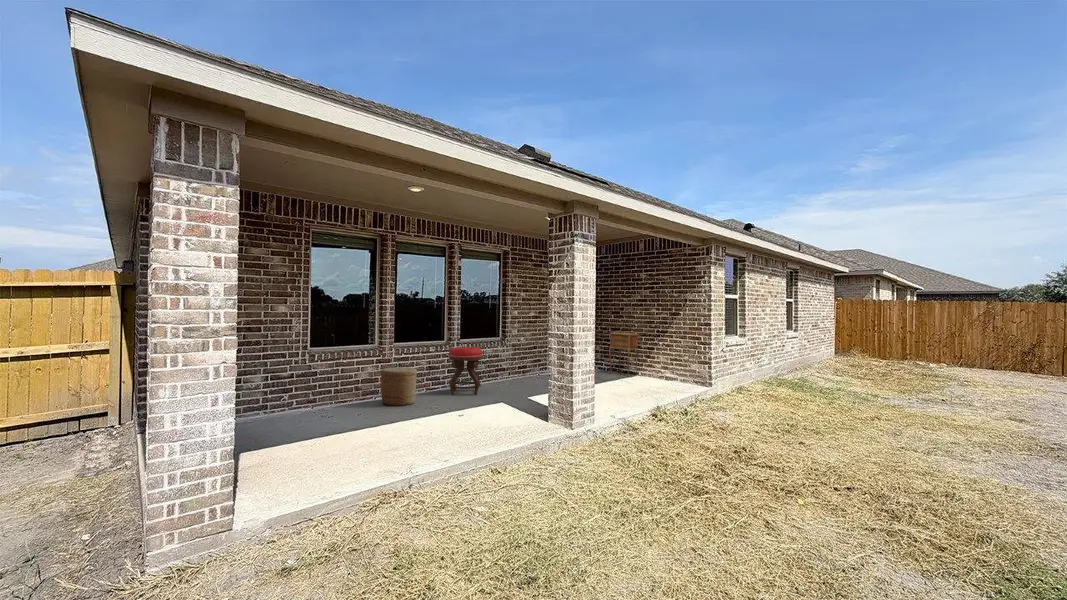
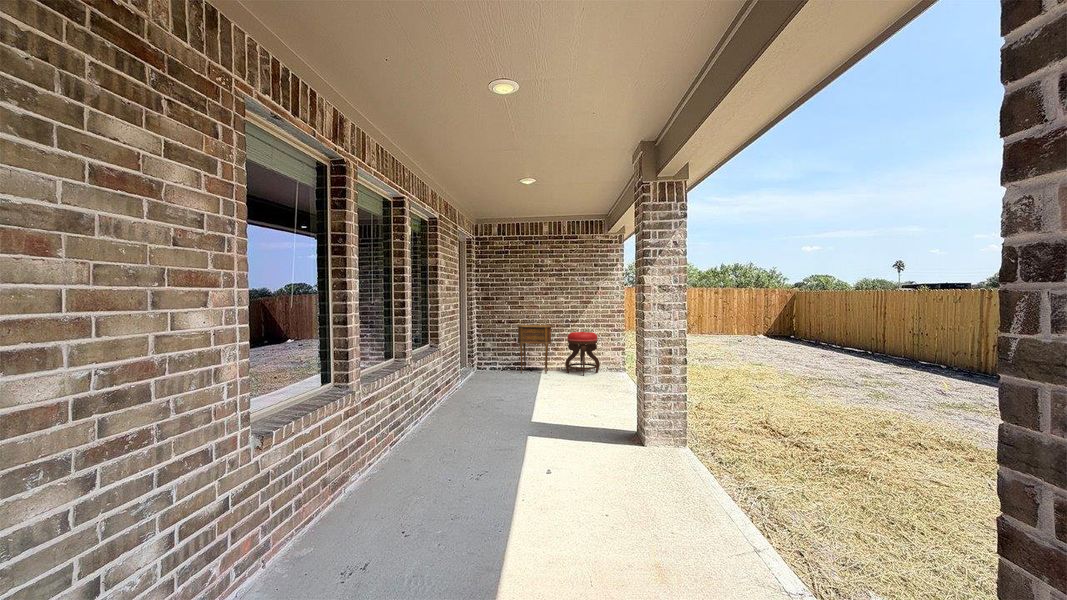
stool: present [449,347,482,395] -> present [565,332,600,376]
woven basket: present [380,367,417,406] -> none [362,413,430,493]

